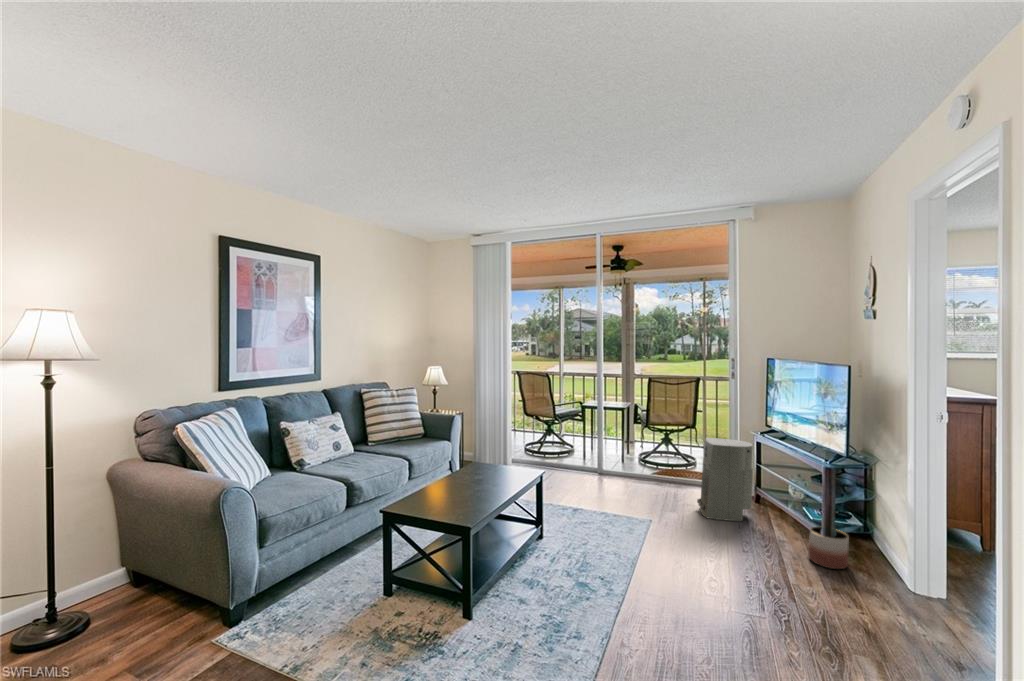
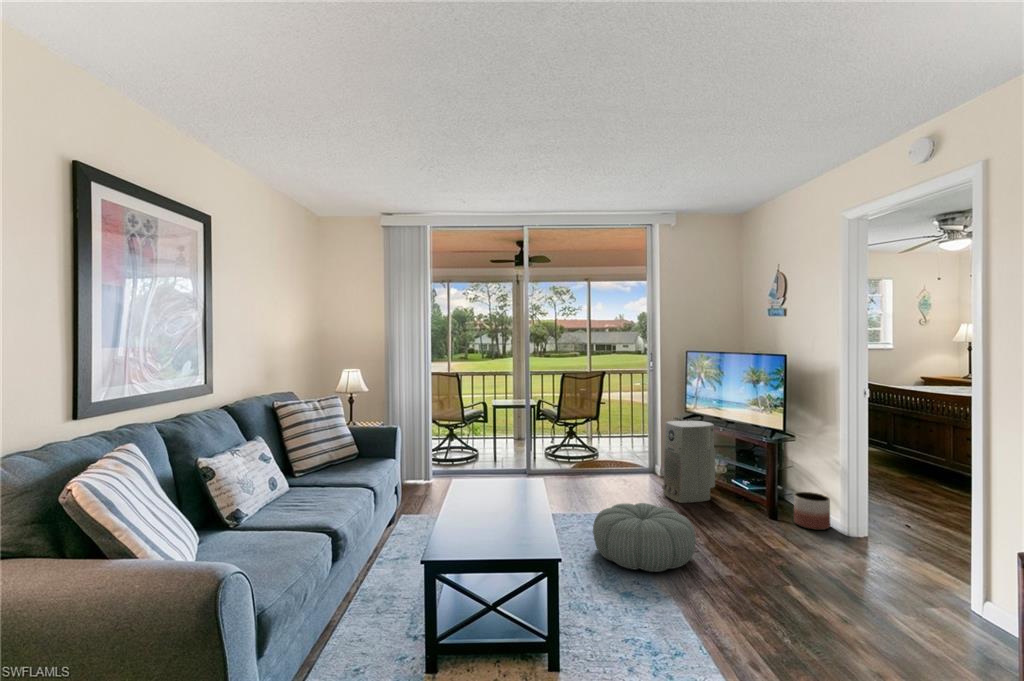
pouf: none [571,504,663,567] -> present [593,503,696,572]

